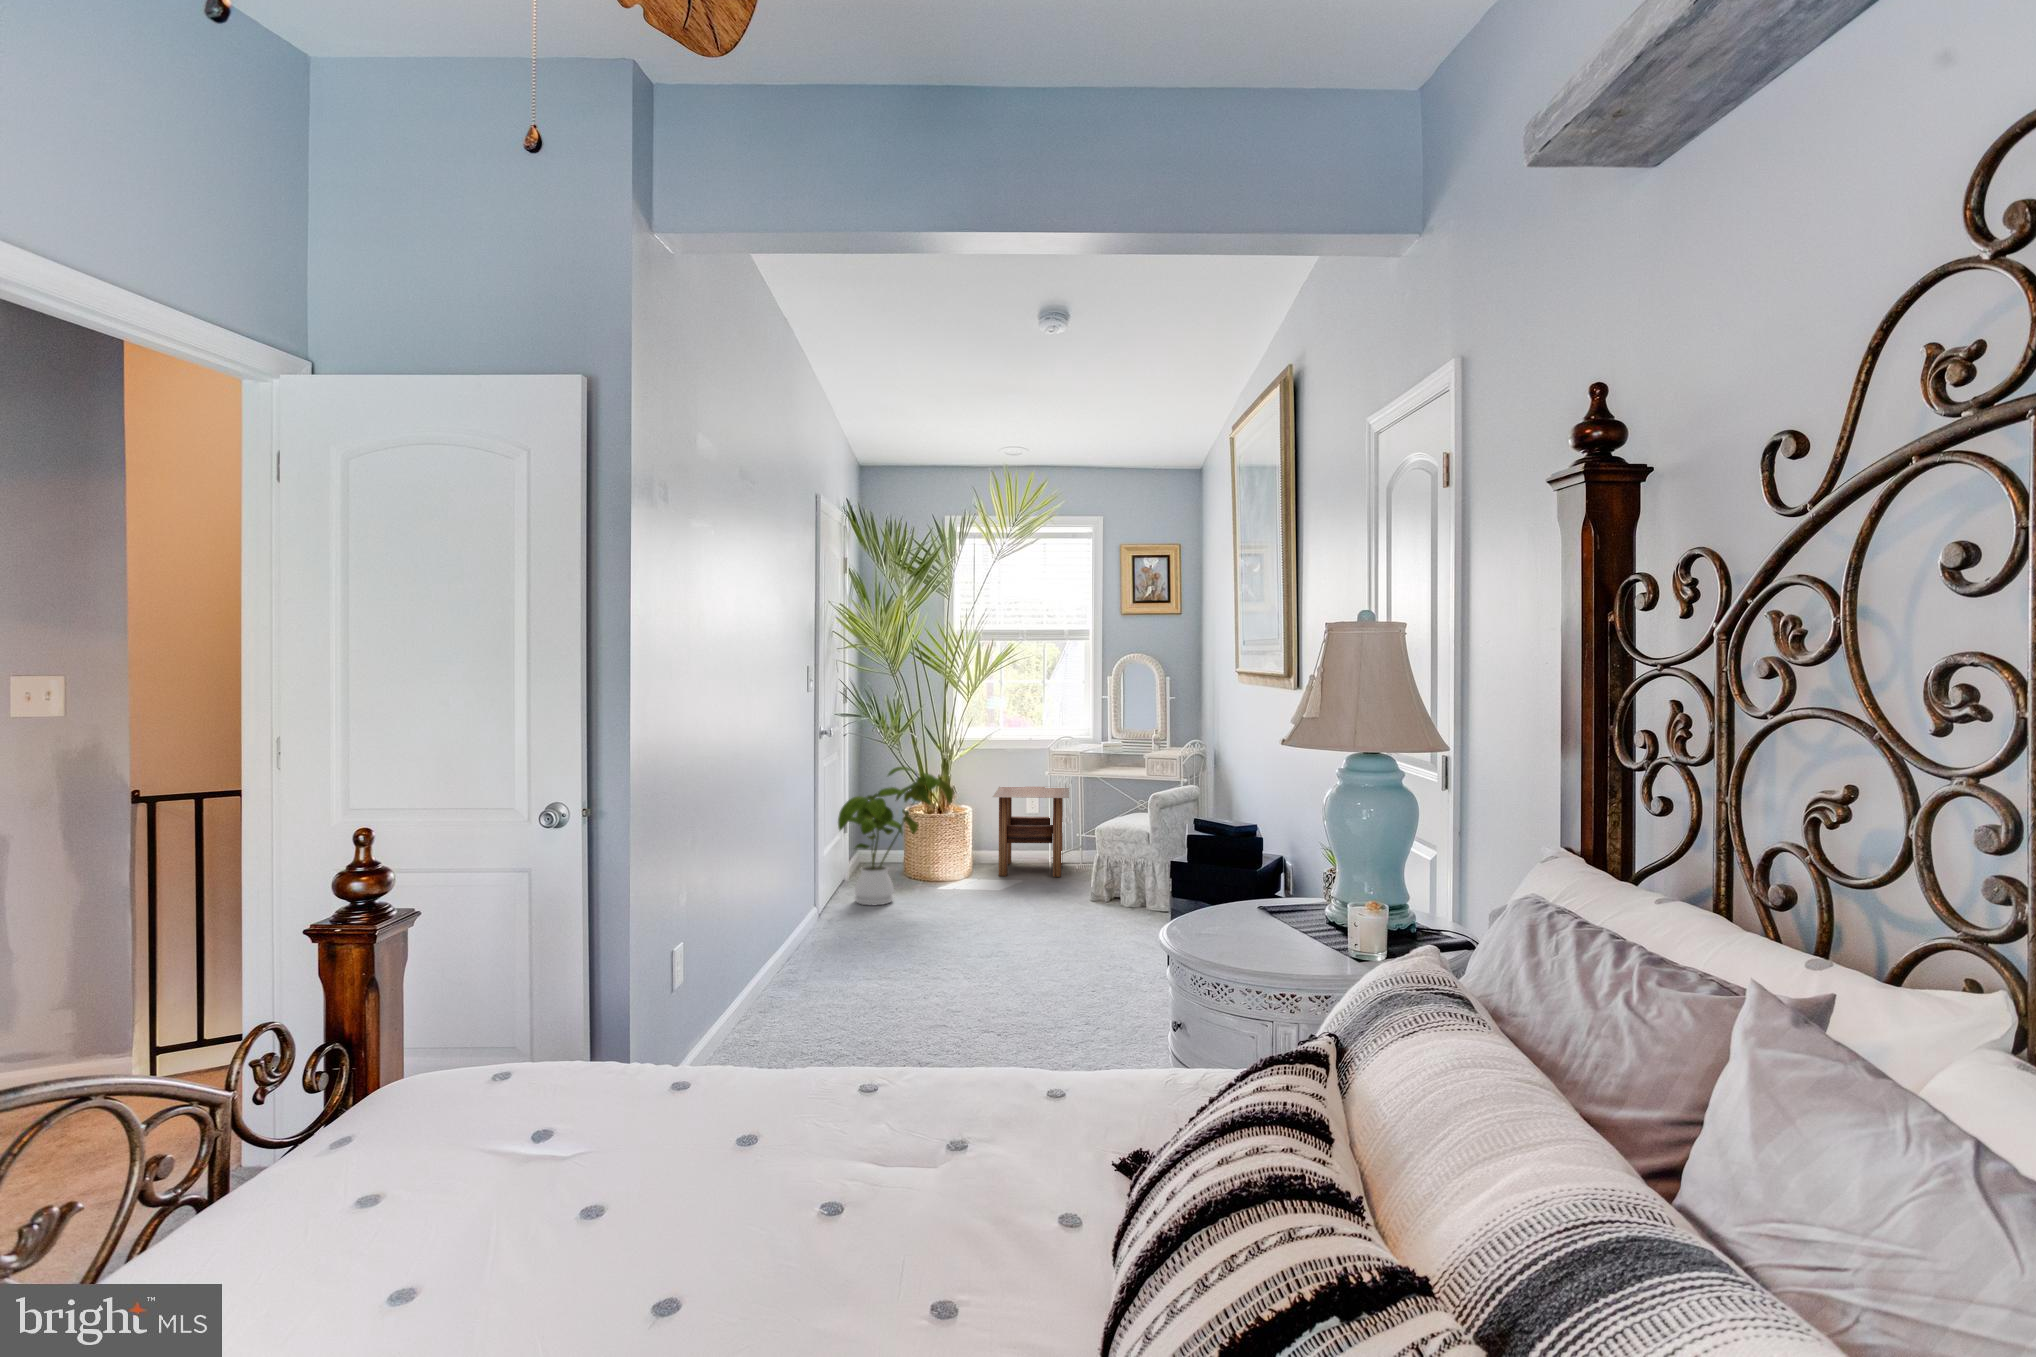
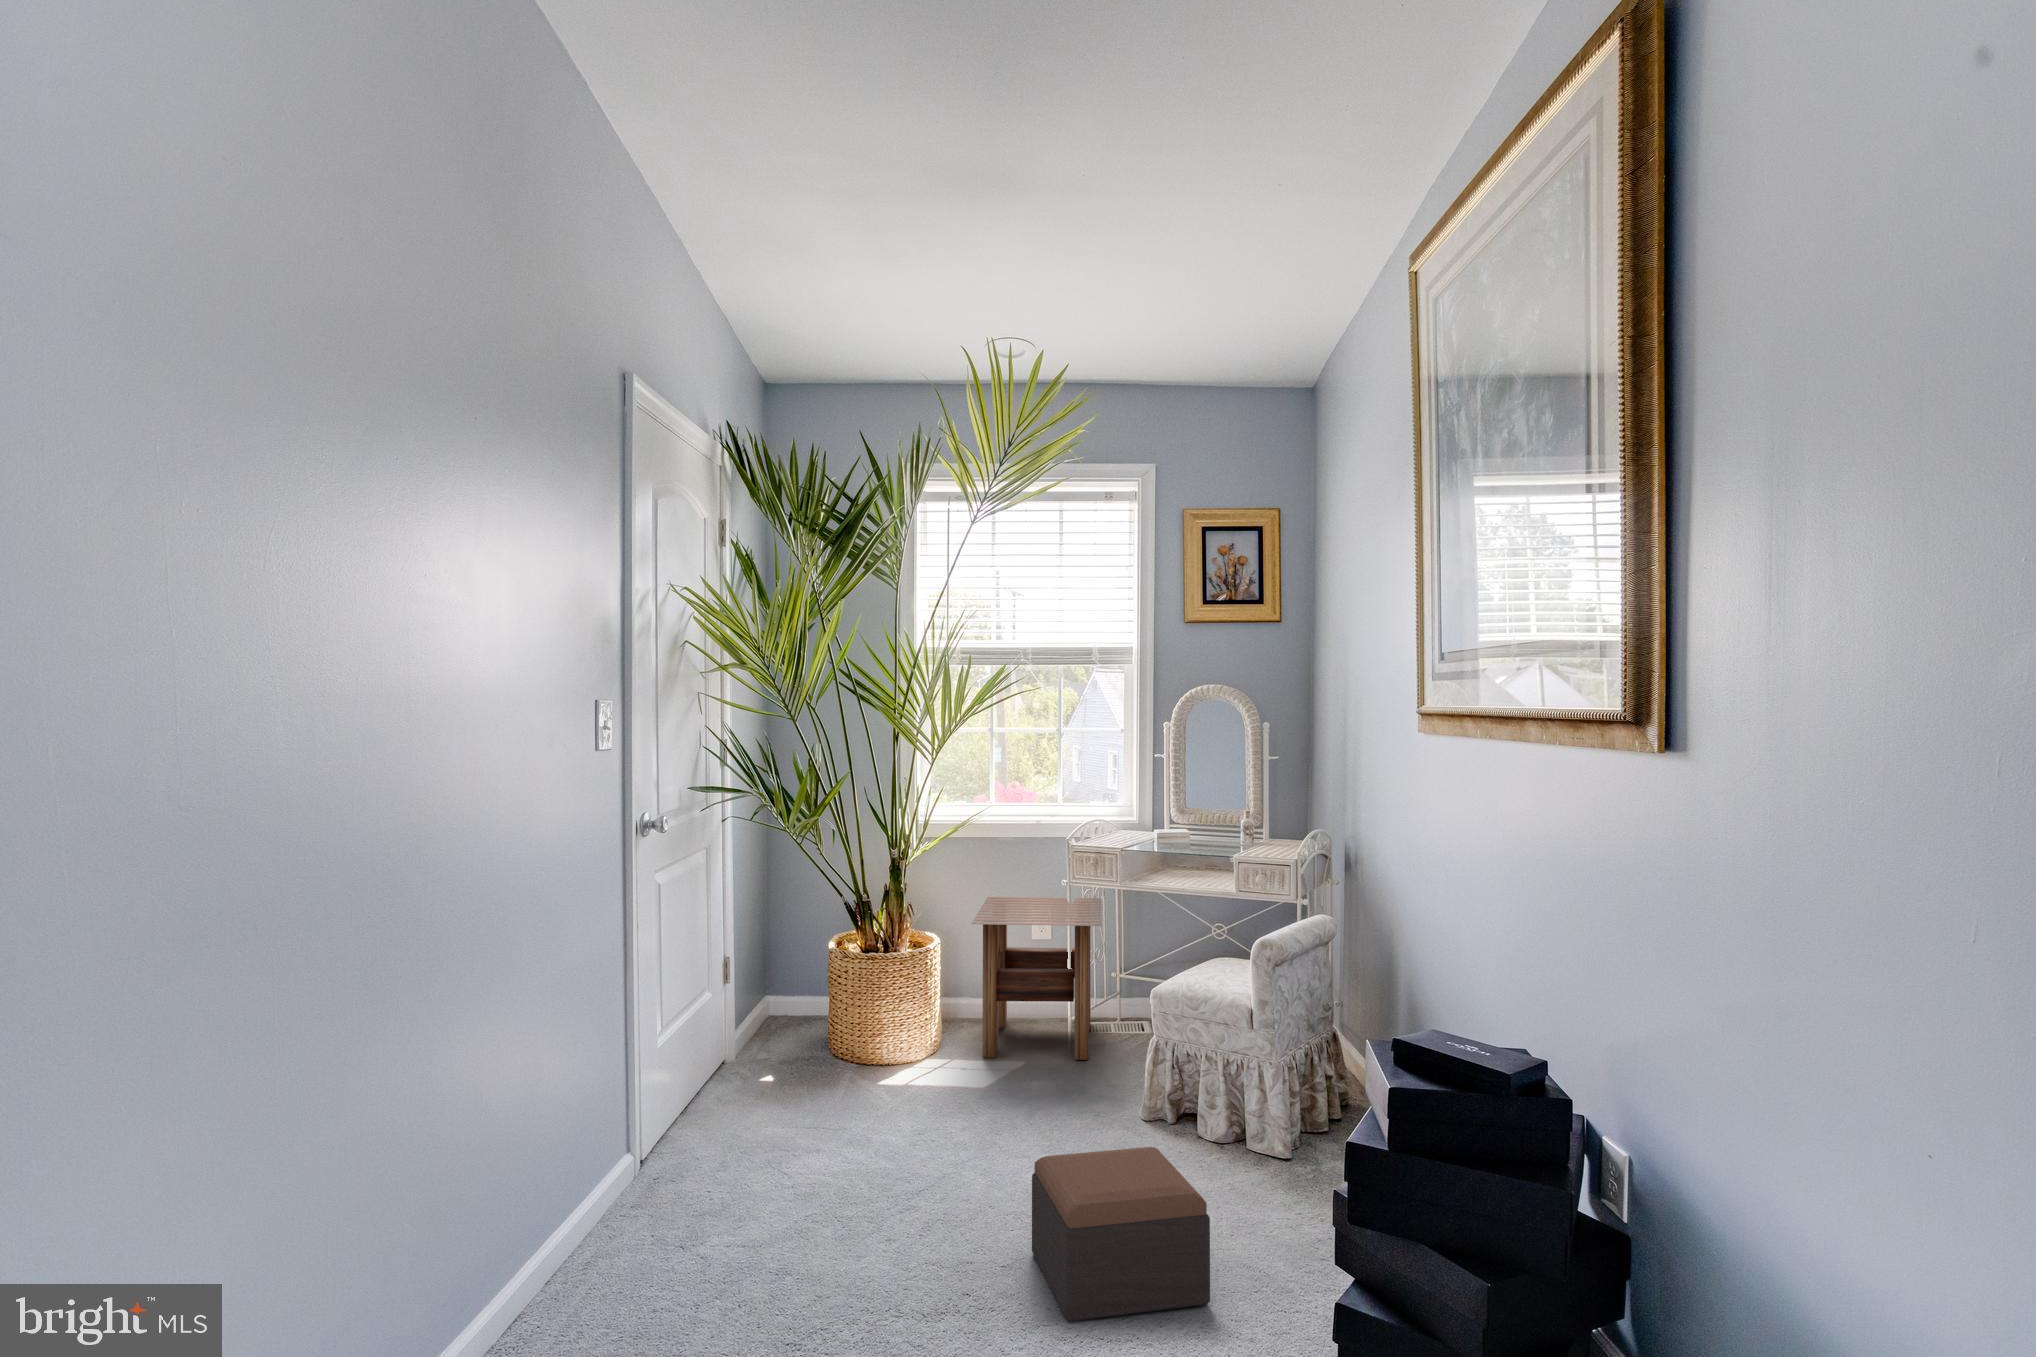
house plant: present [838,767,954,905] -> none [673,882,897,1139]
footstool: none [1032,891,1118,960] -> present [1032,1147,1210,1321]

